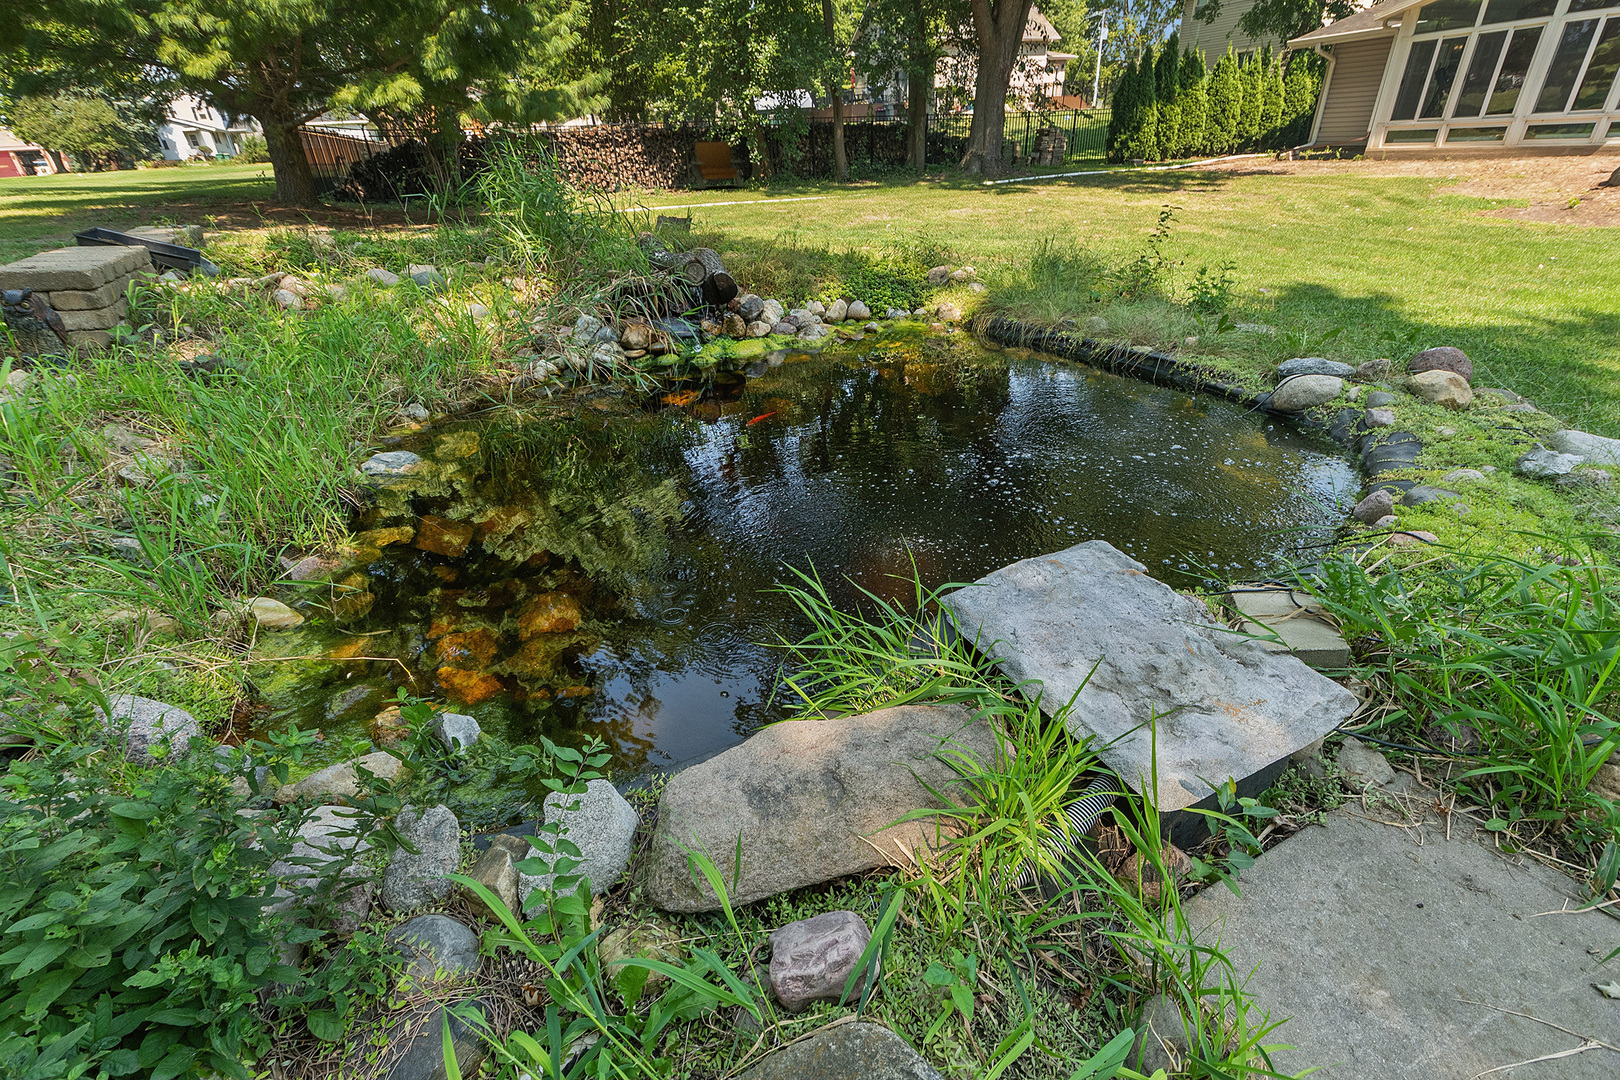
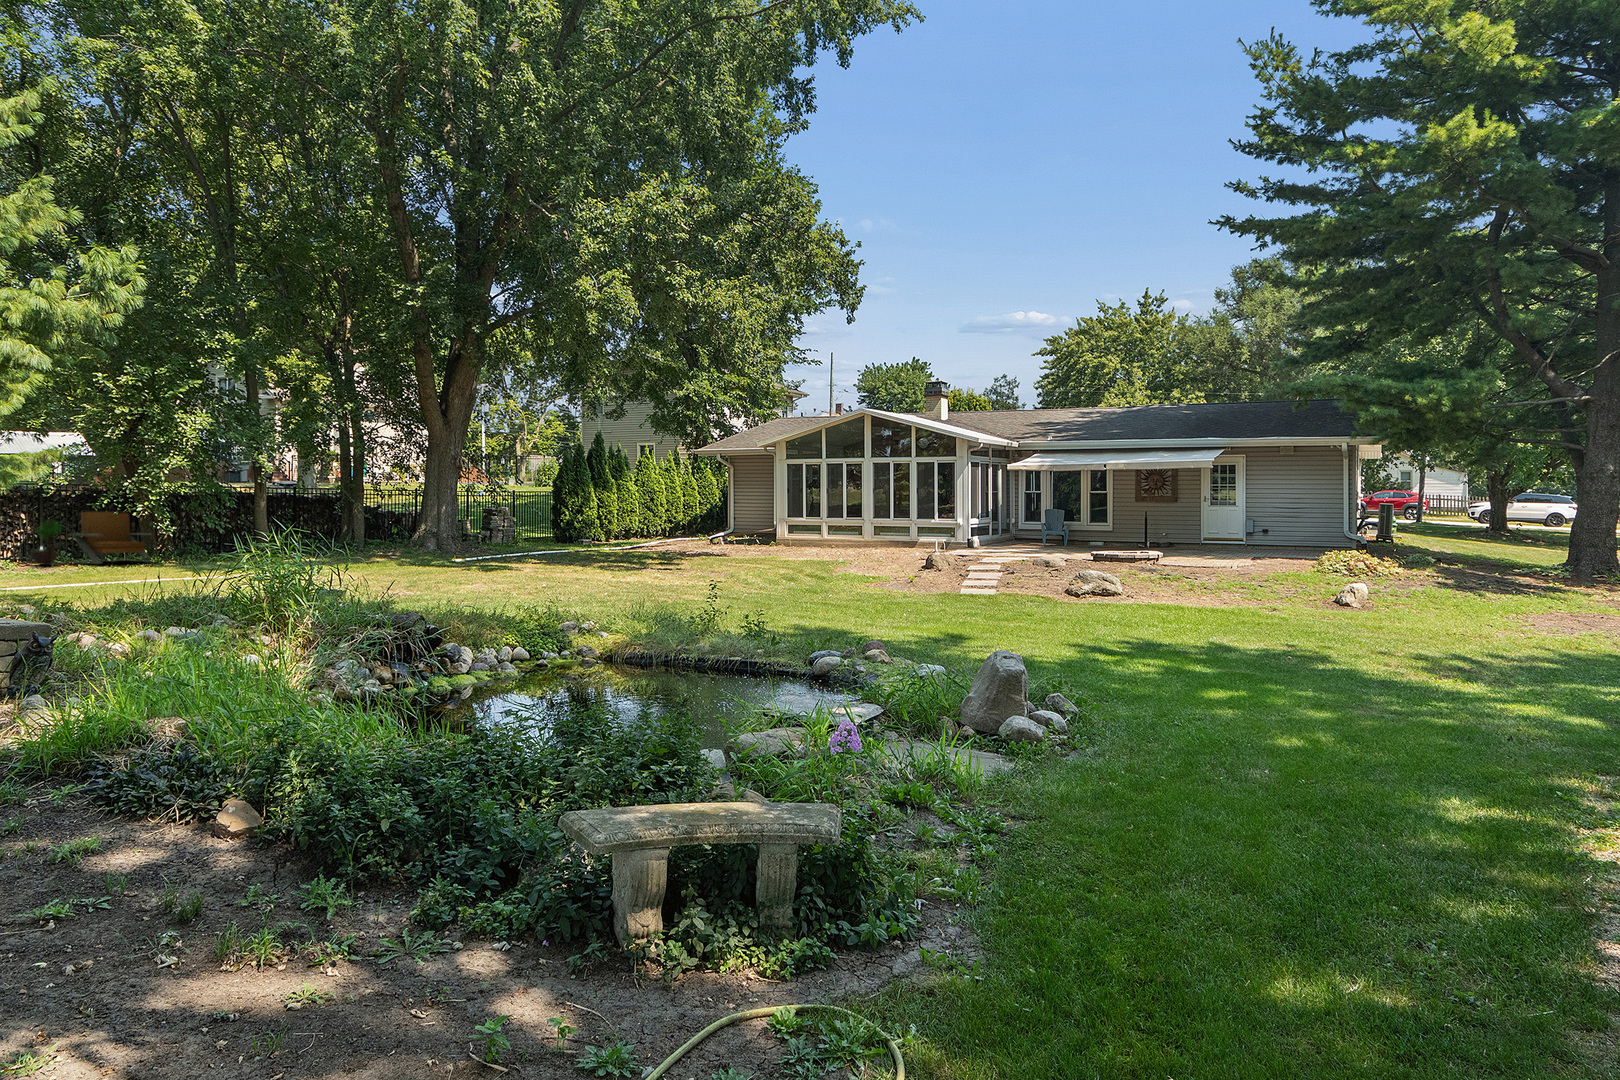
potted tree: none [659,148,680,190] -> present [32,521,60,565]

